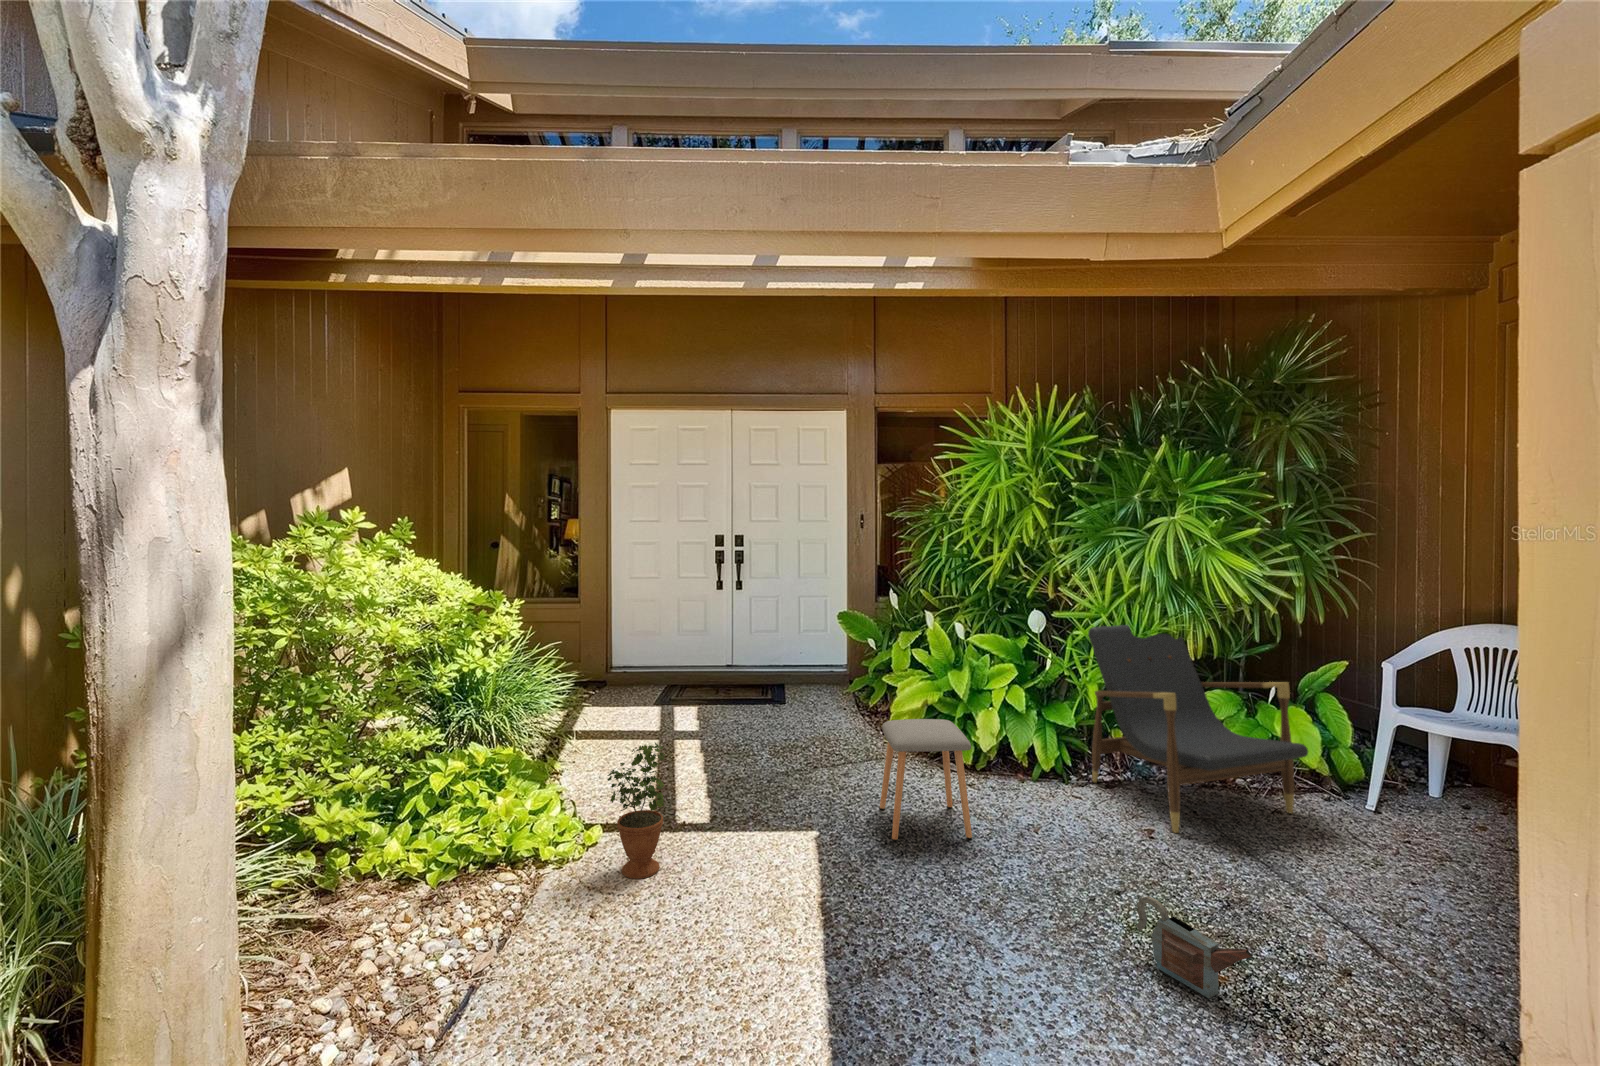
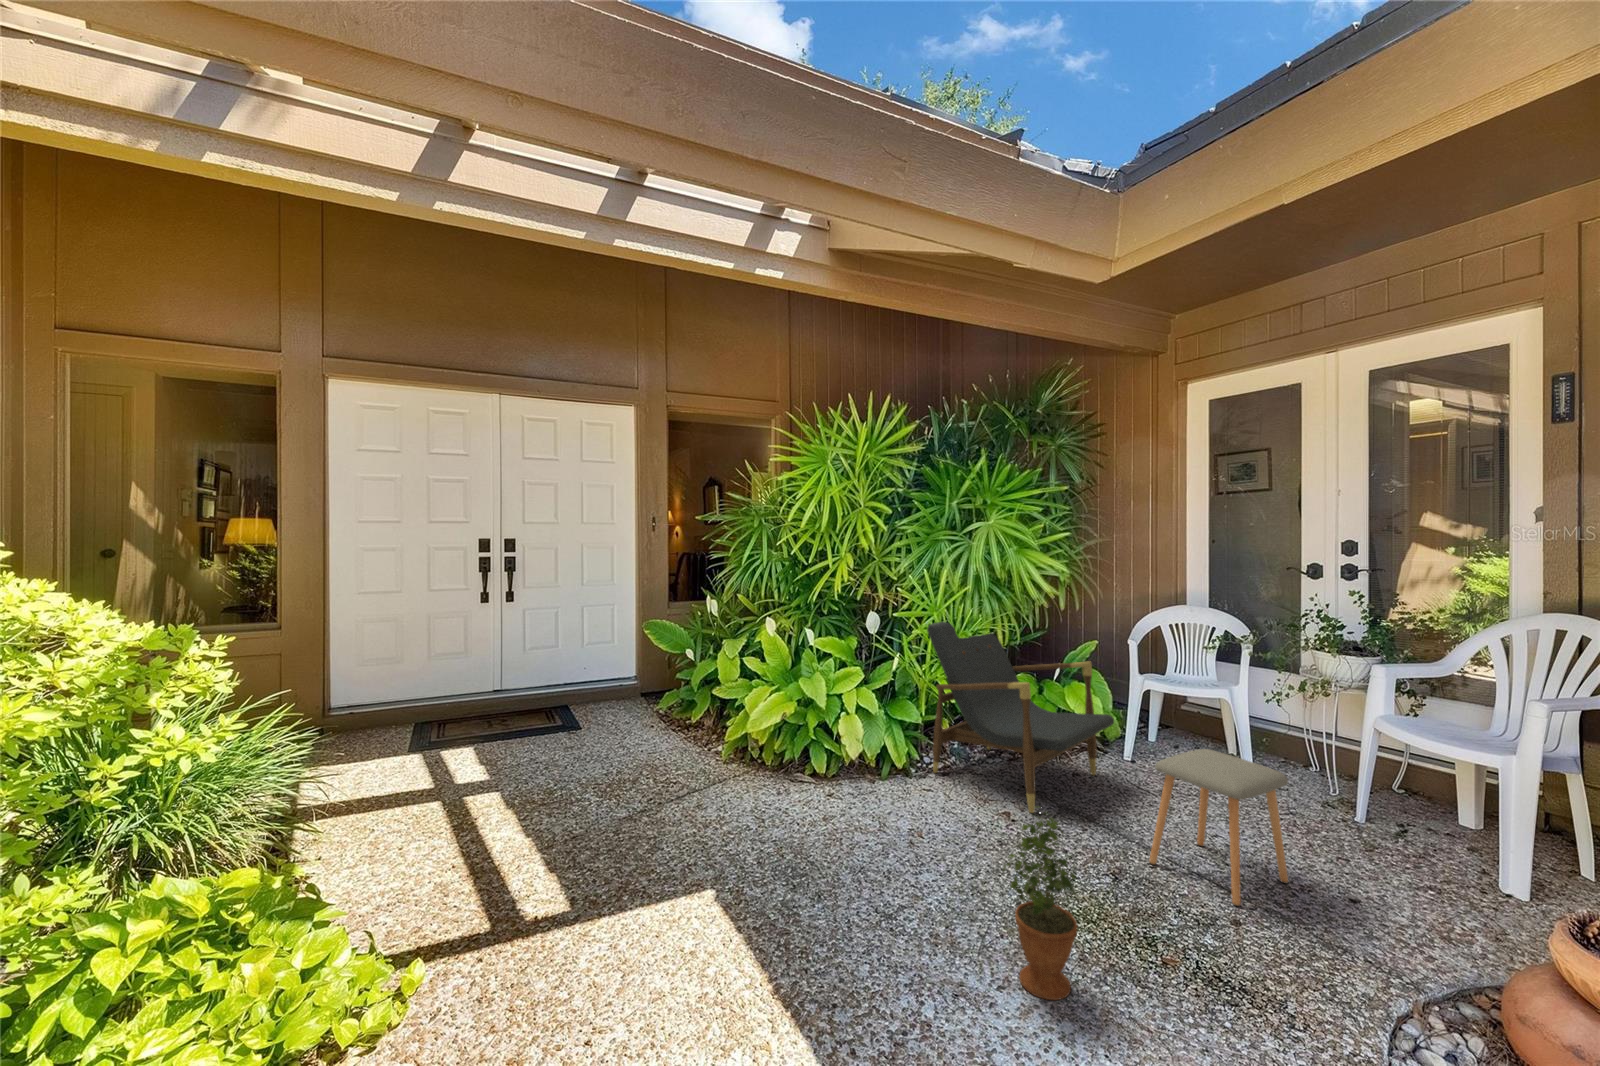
stool: present [880,719,972,841] -> present [1149,749,1288,907]
potted plant: present [607,743,665,879] -> present [1003,807,1077,1000]
watering can: present [1136,896,1253,999] -> none [1096,897,1228,990]

